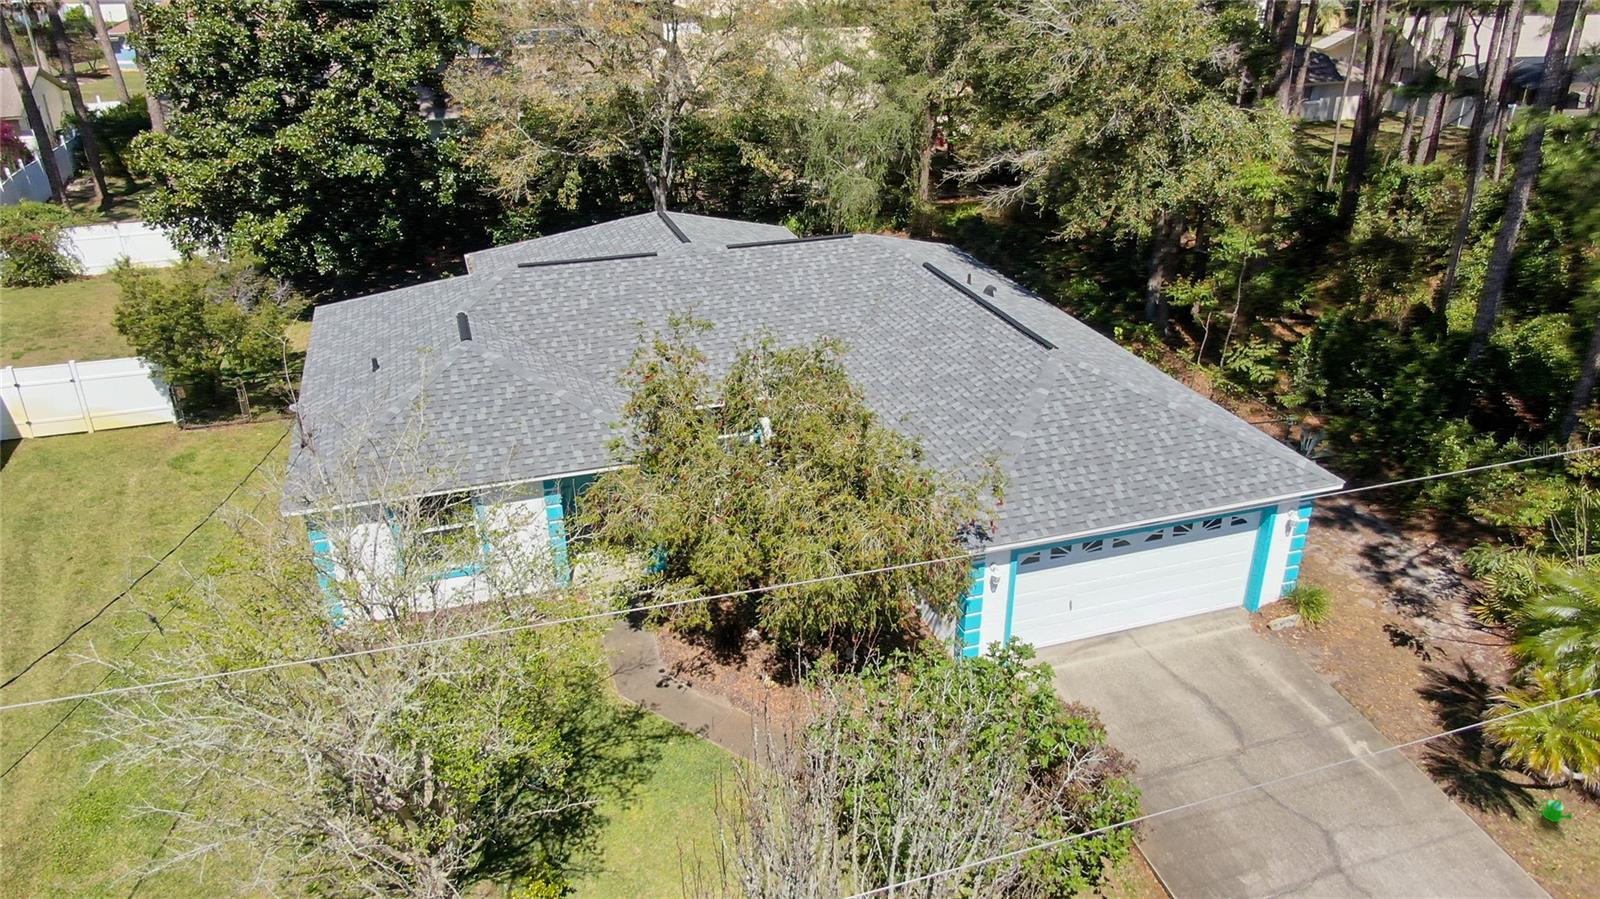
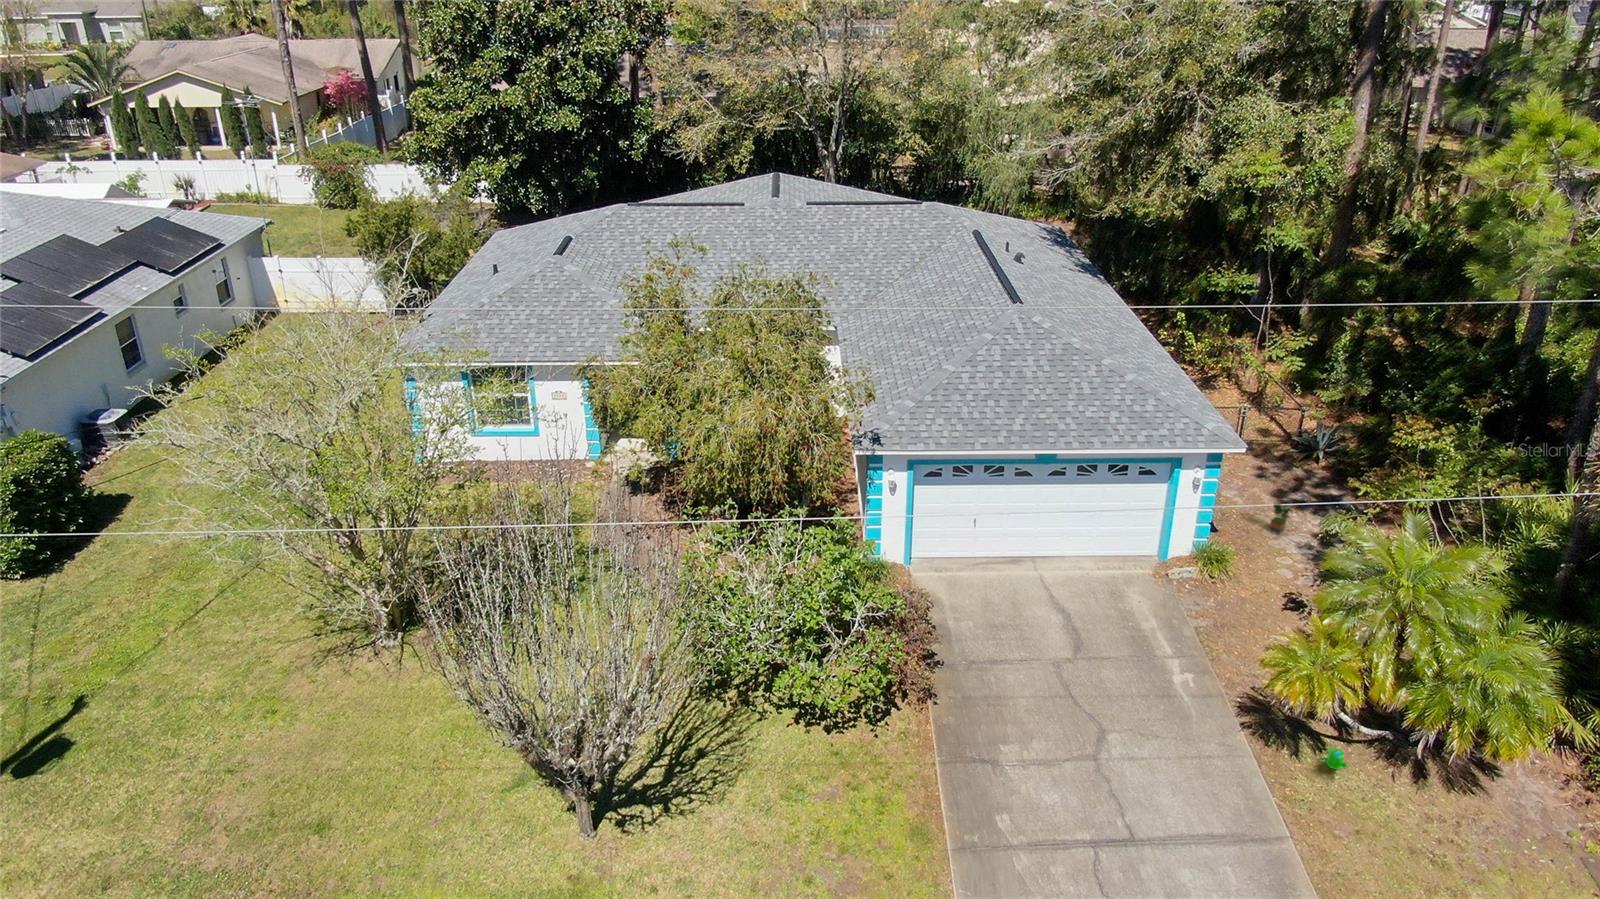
potted tree: none [1322,531,1346,564] -> present [1269,504,1292,535]

